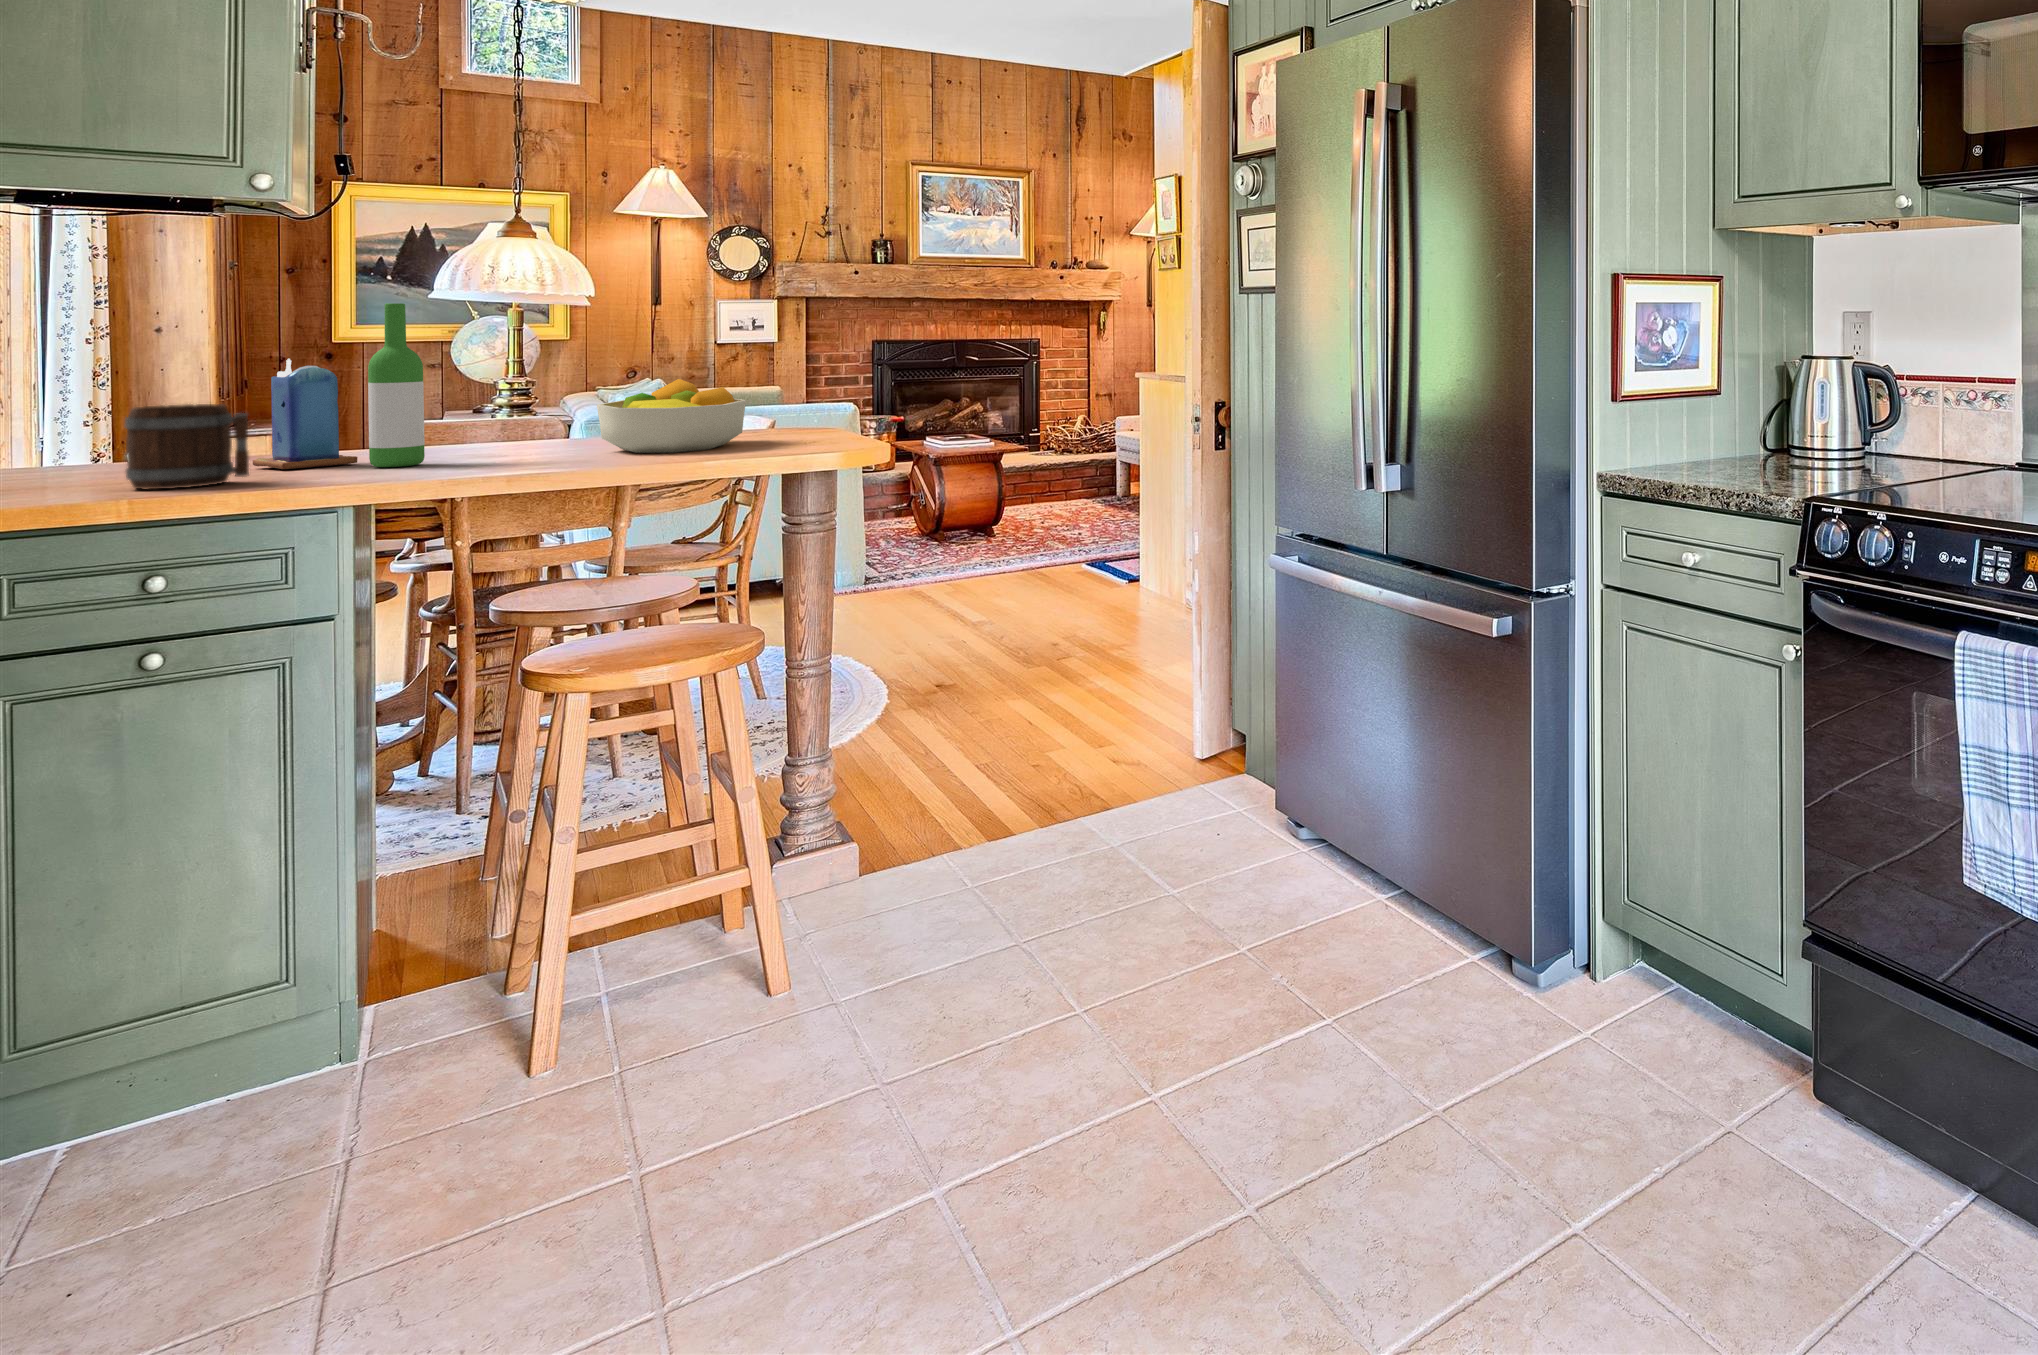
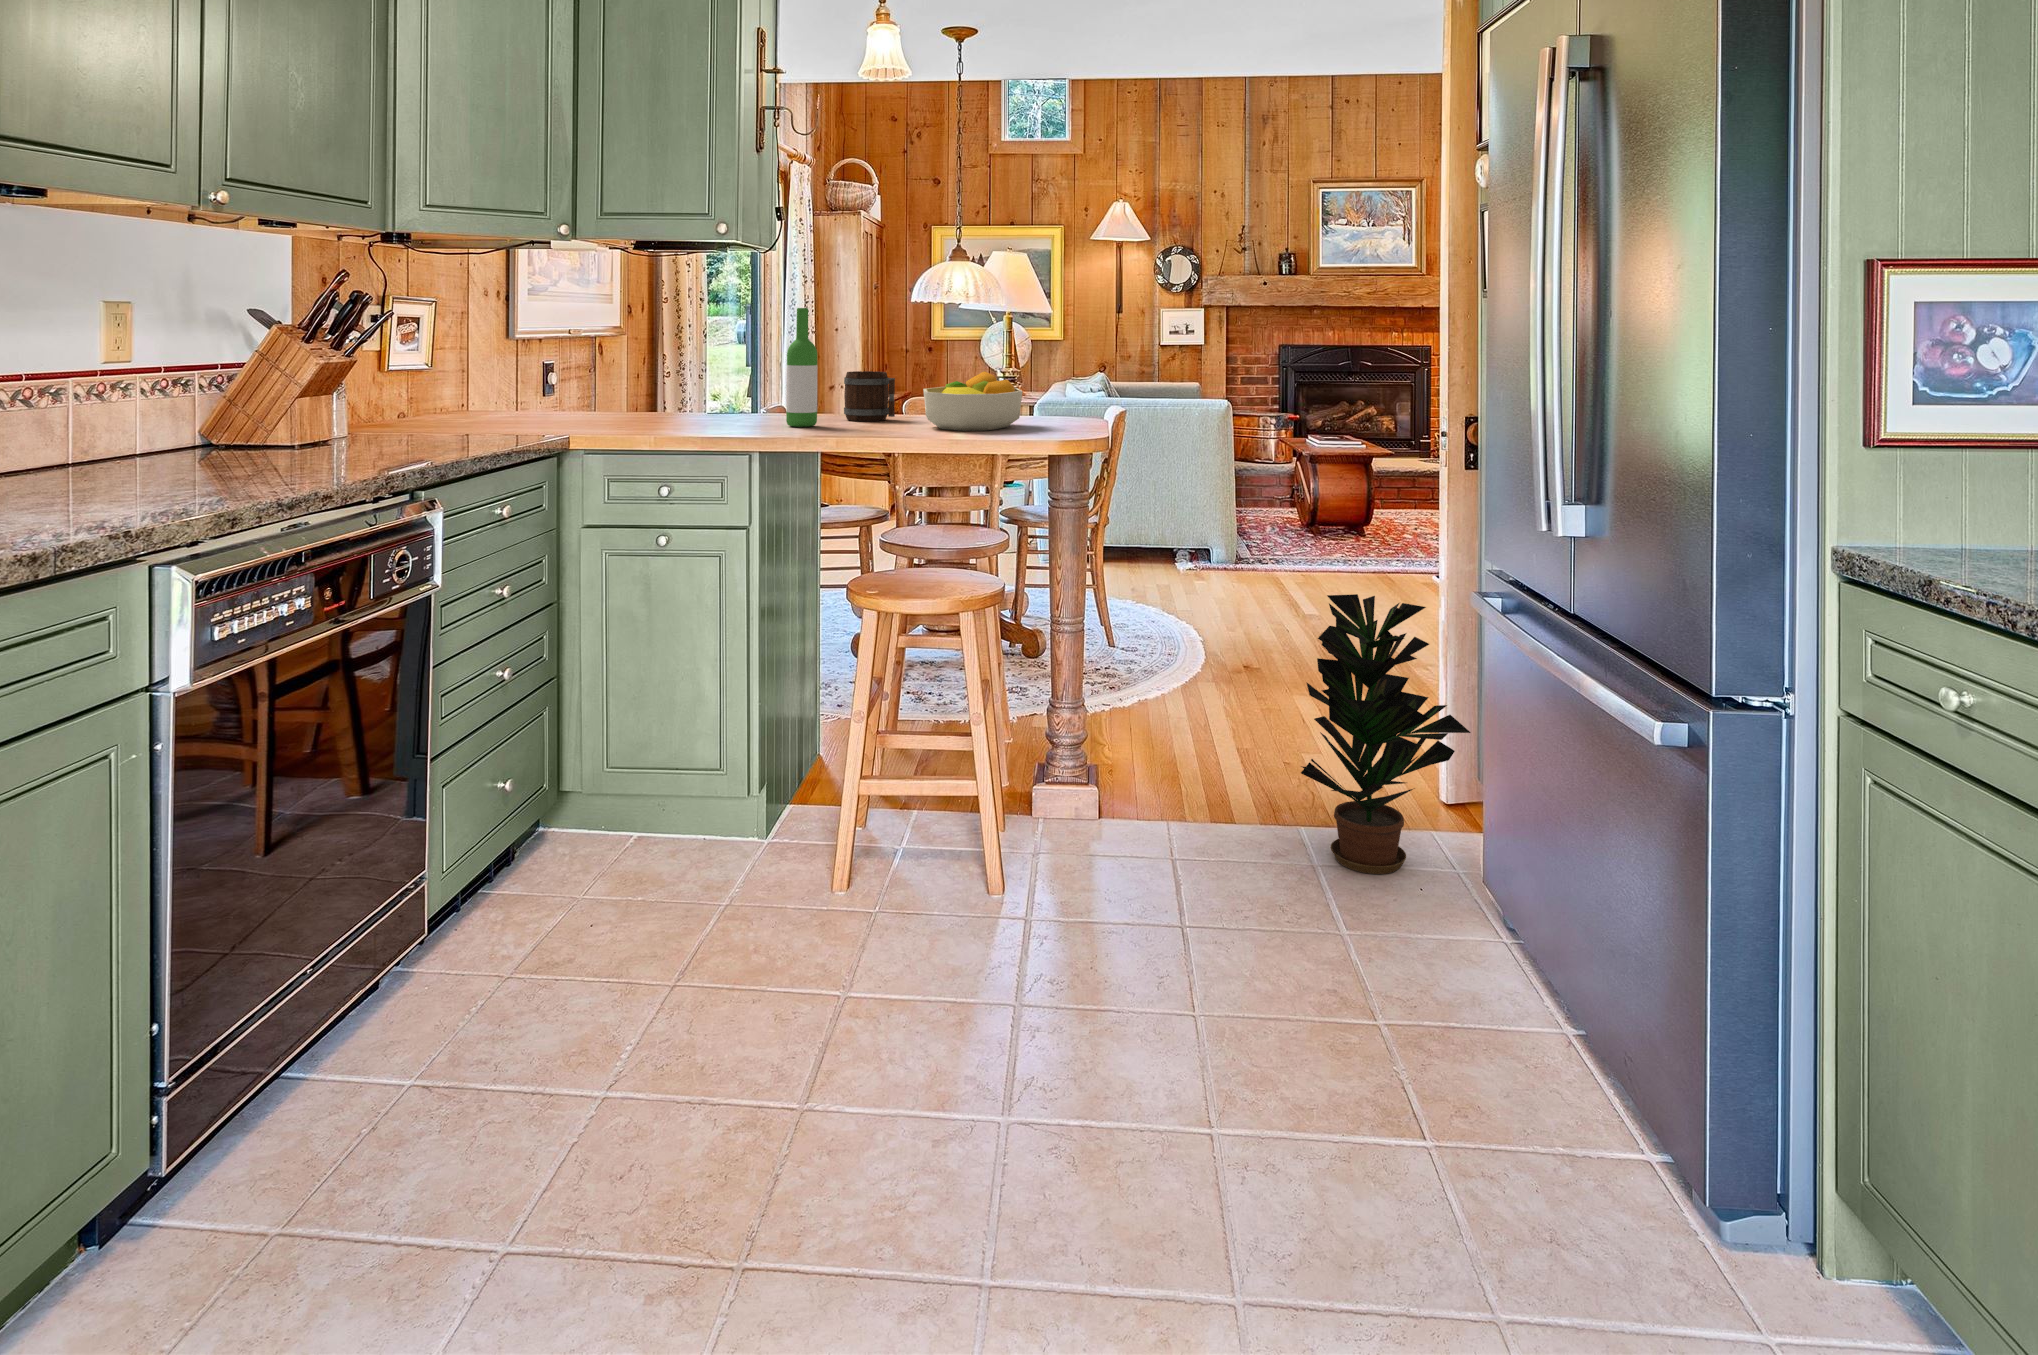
candle: present [253,359,358,469] -> none [739,346,788,423]
mug: present [125,404,249,489] -> present [844,371,895,421]
potted plant: none [1097,577,1253,843] -> present [1301,594,1470,874]

